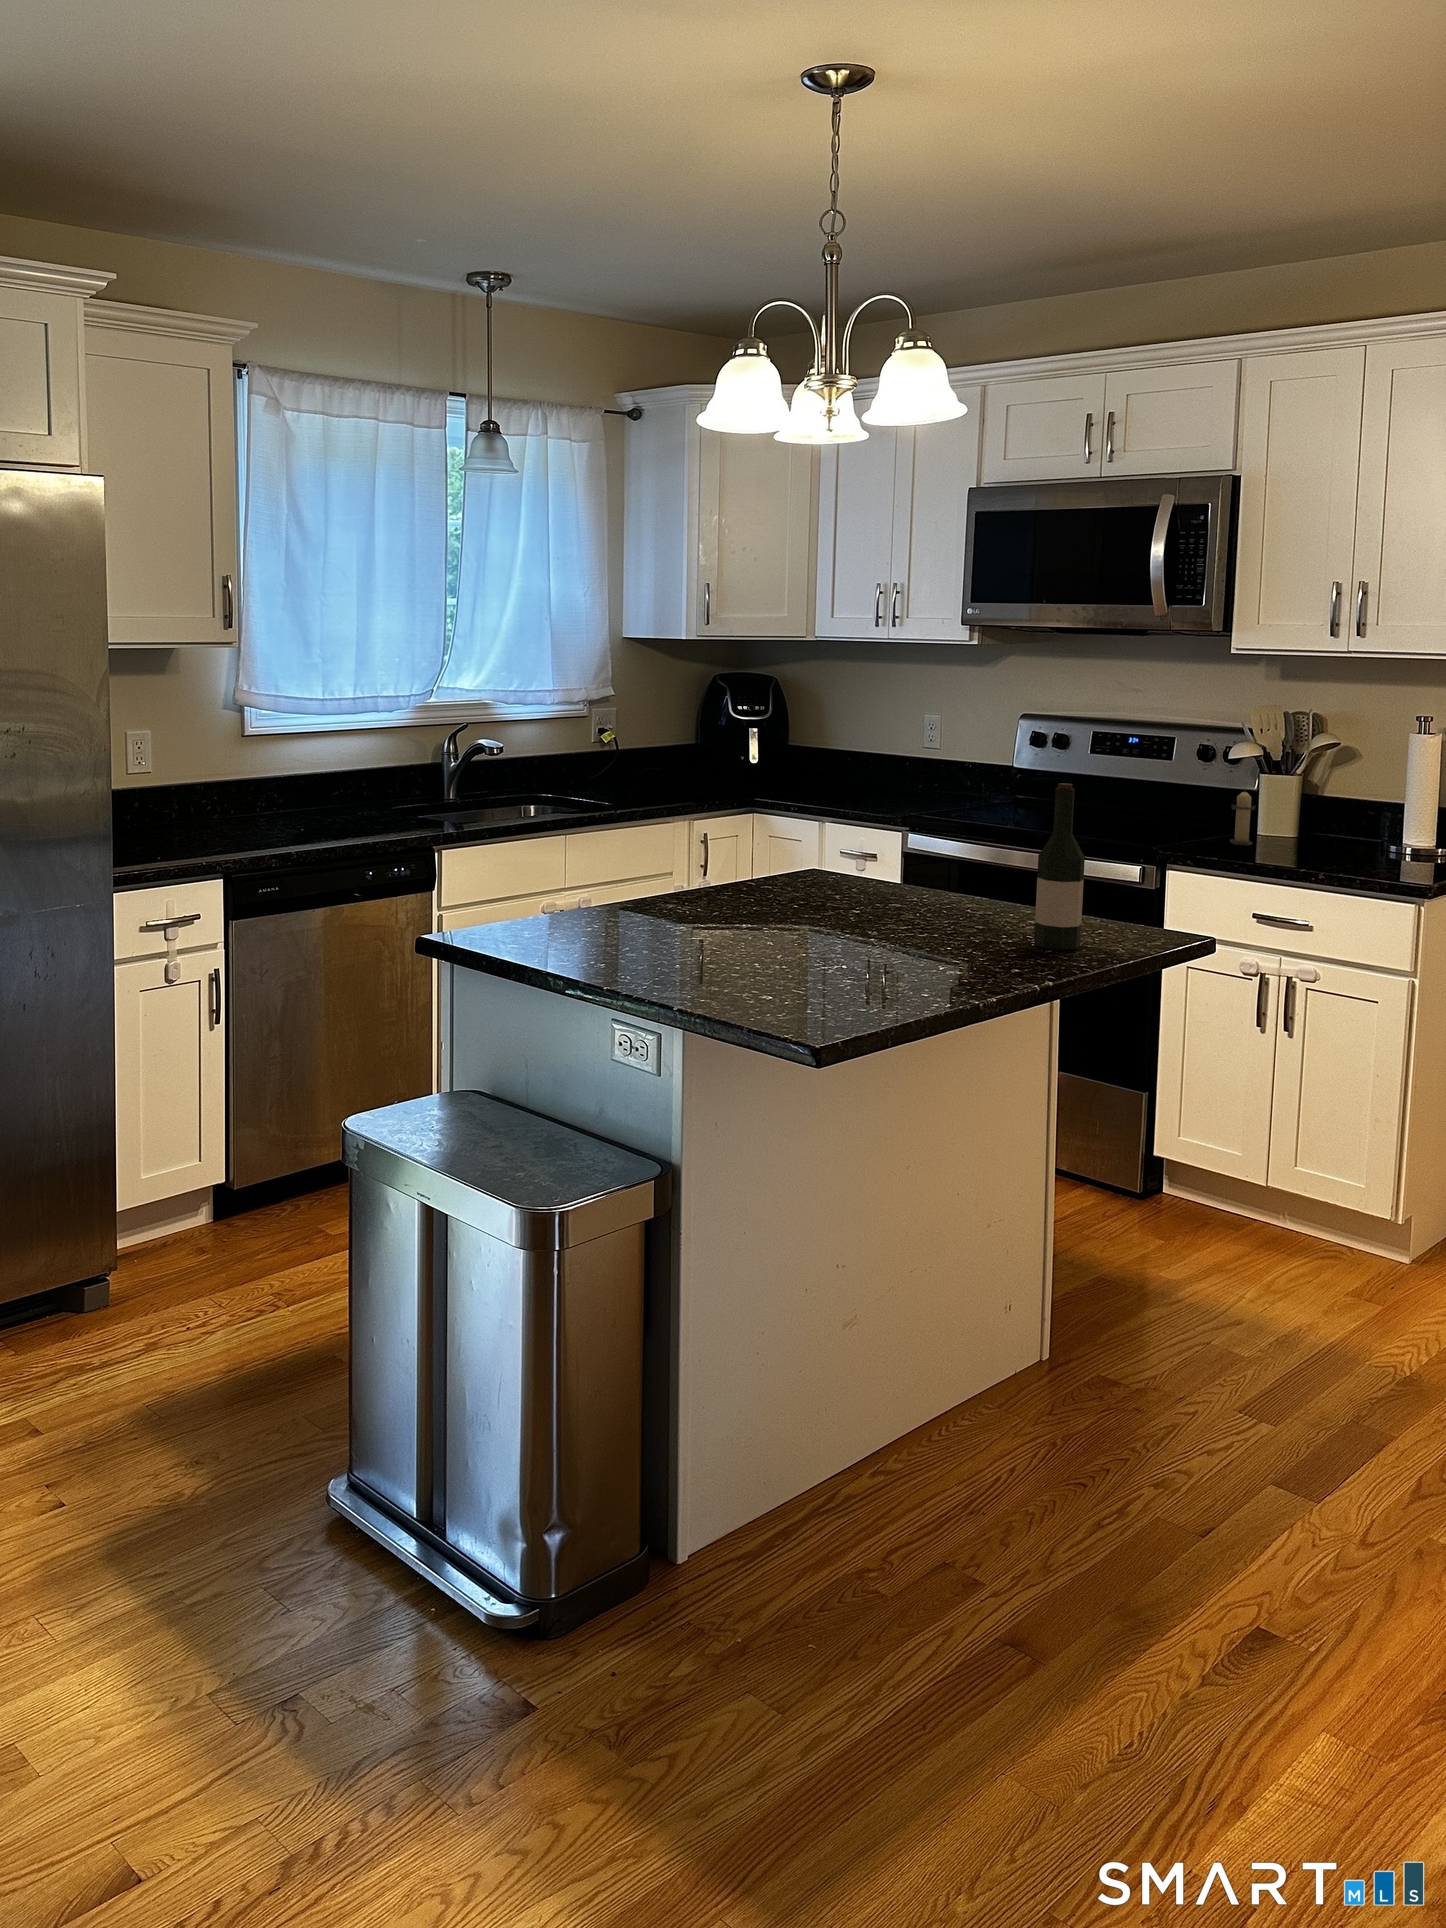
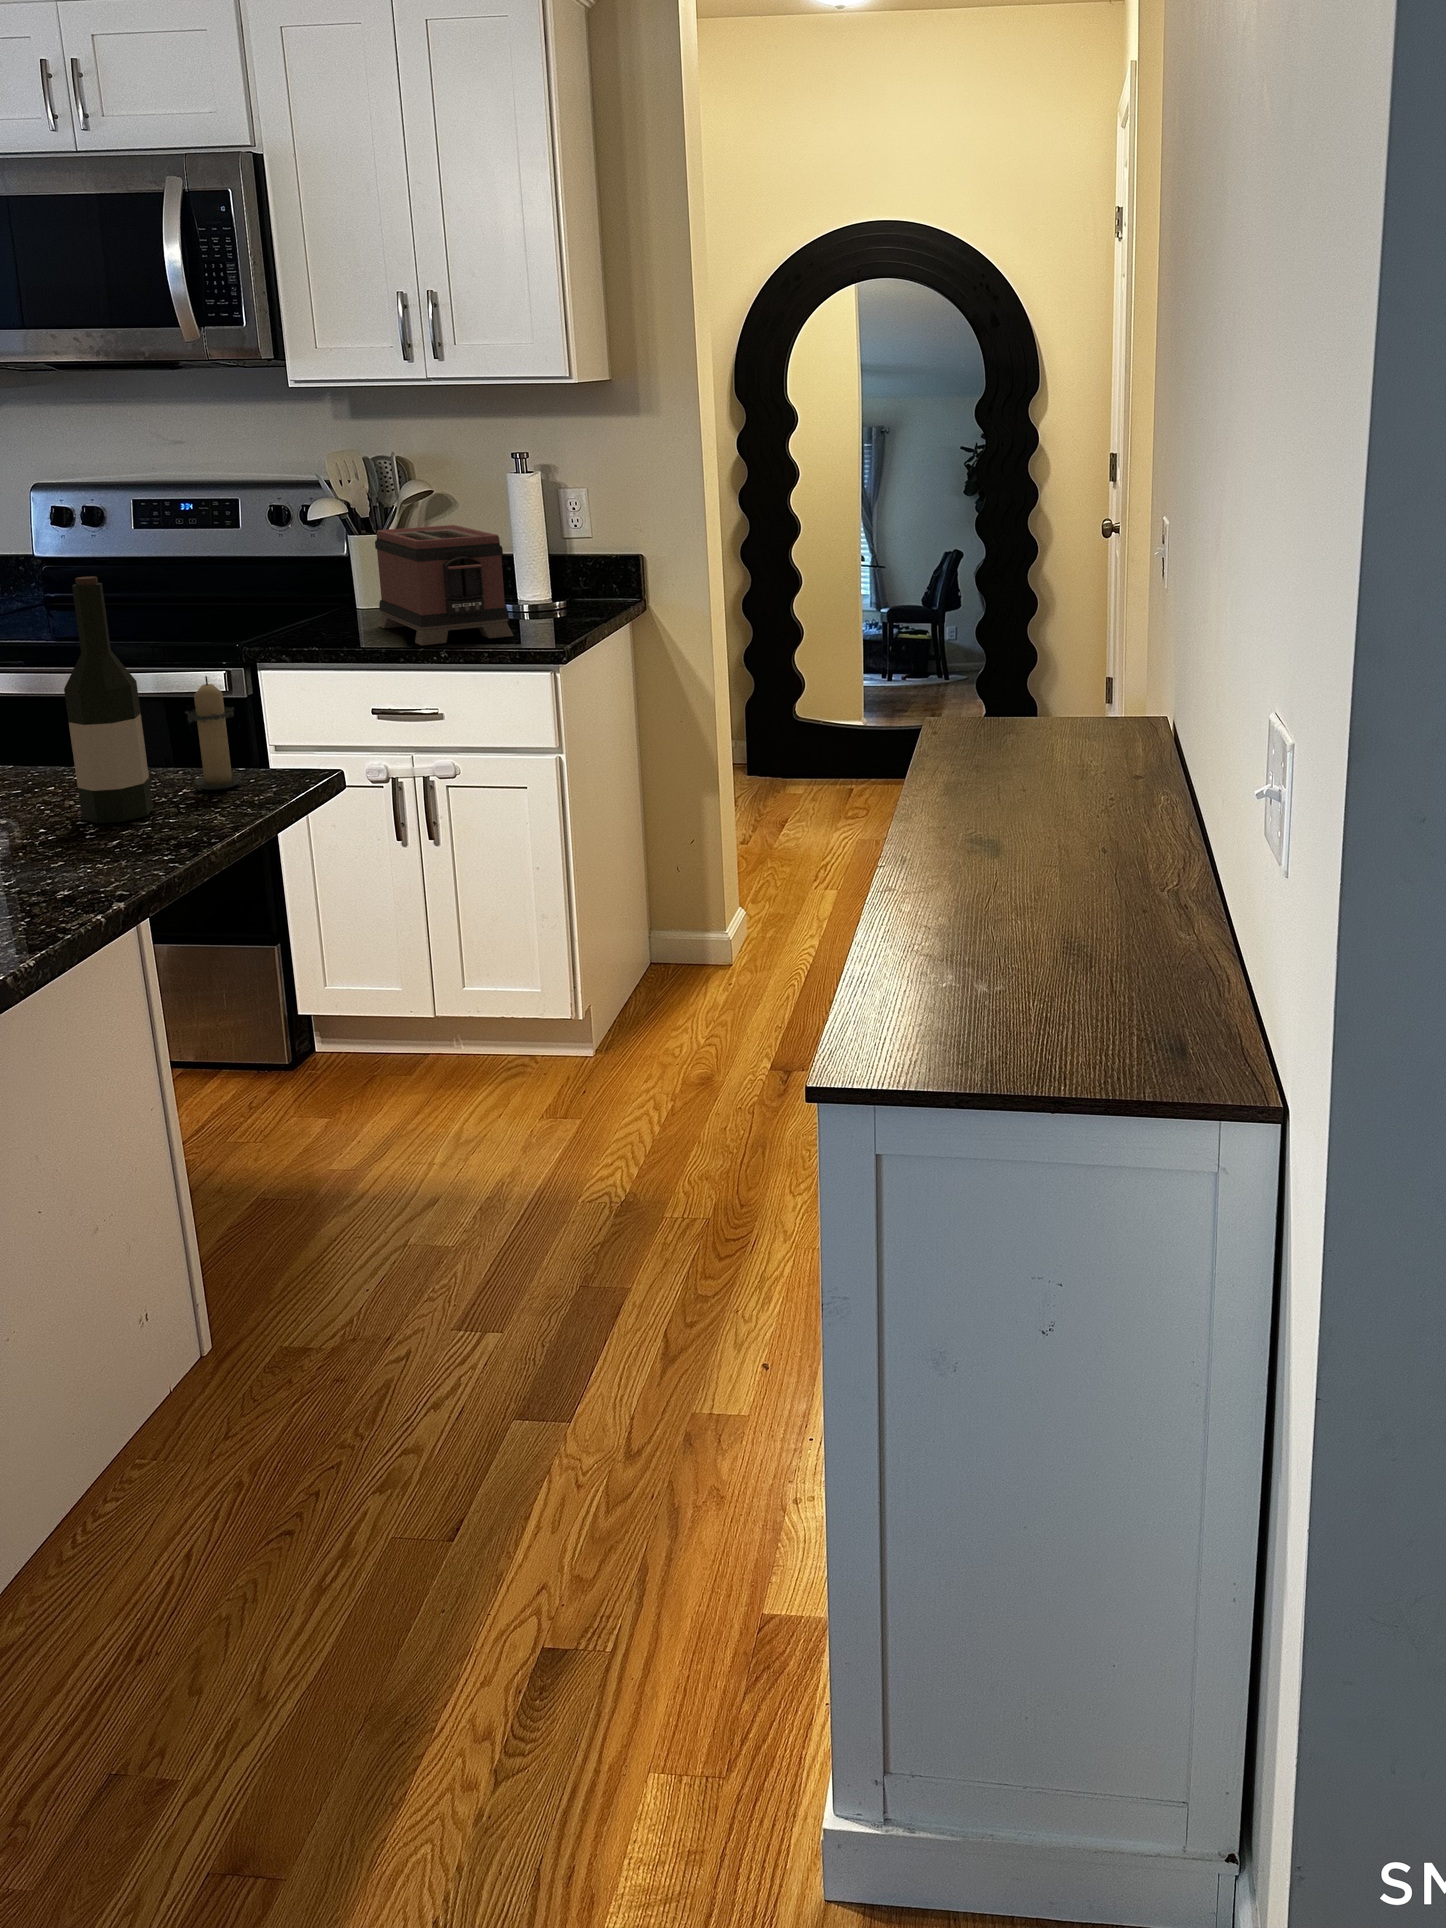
toaster: none [1272,772,1391,874] -> present [375,525,513,646]
candle: present [1230,789,1255,846] -> present [185,676,241,790]

